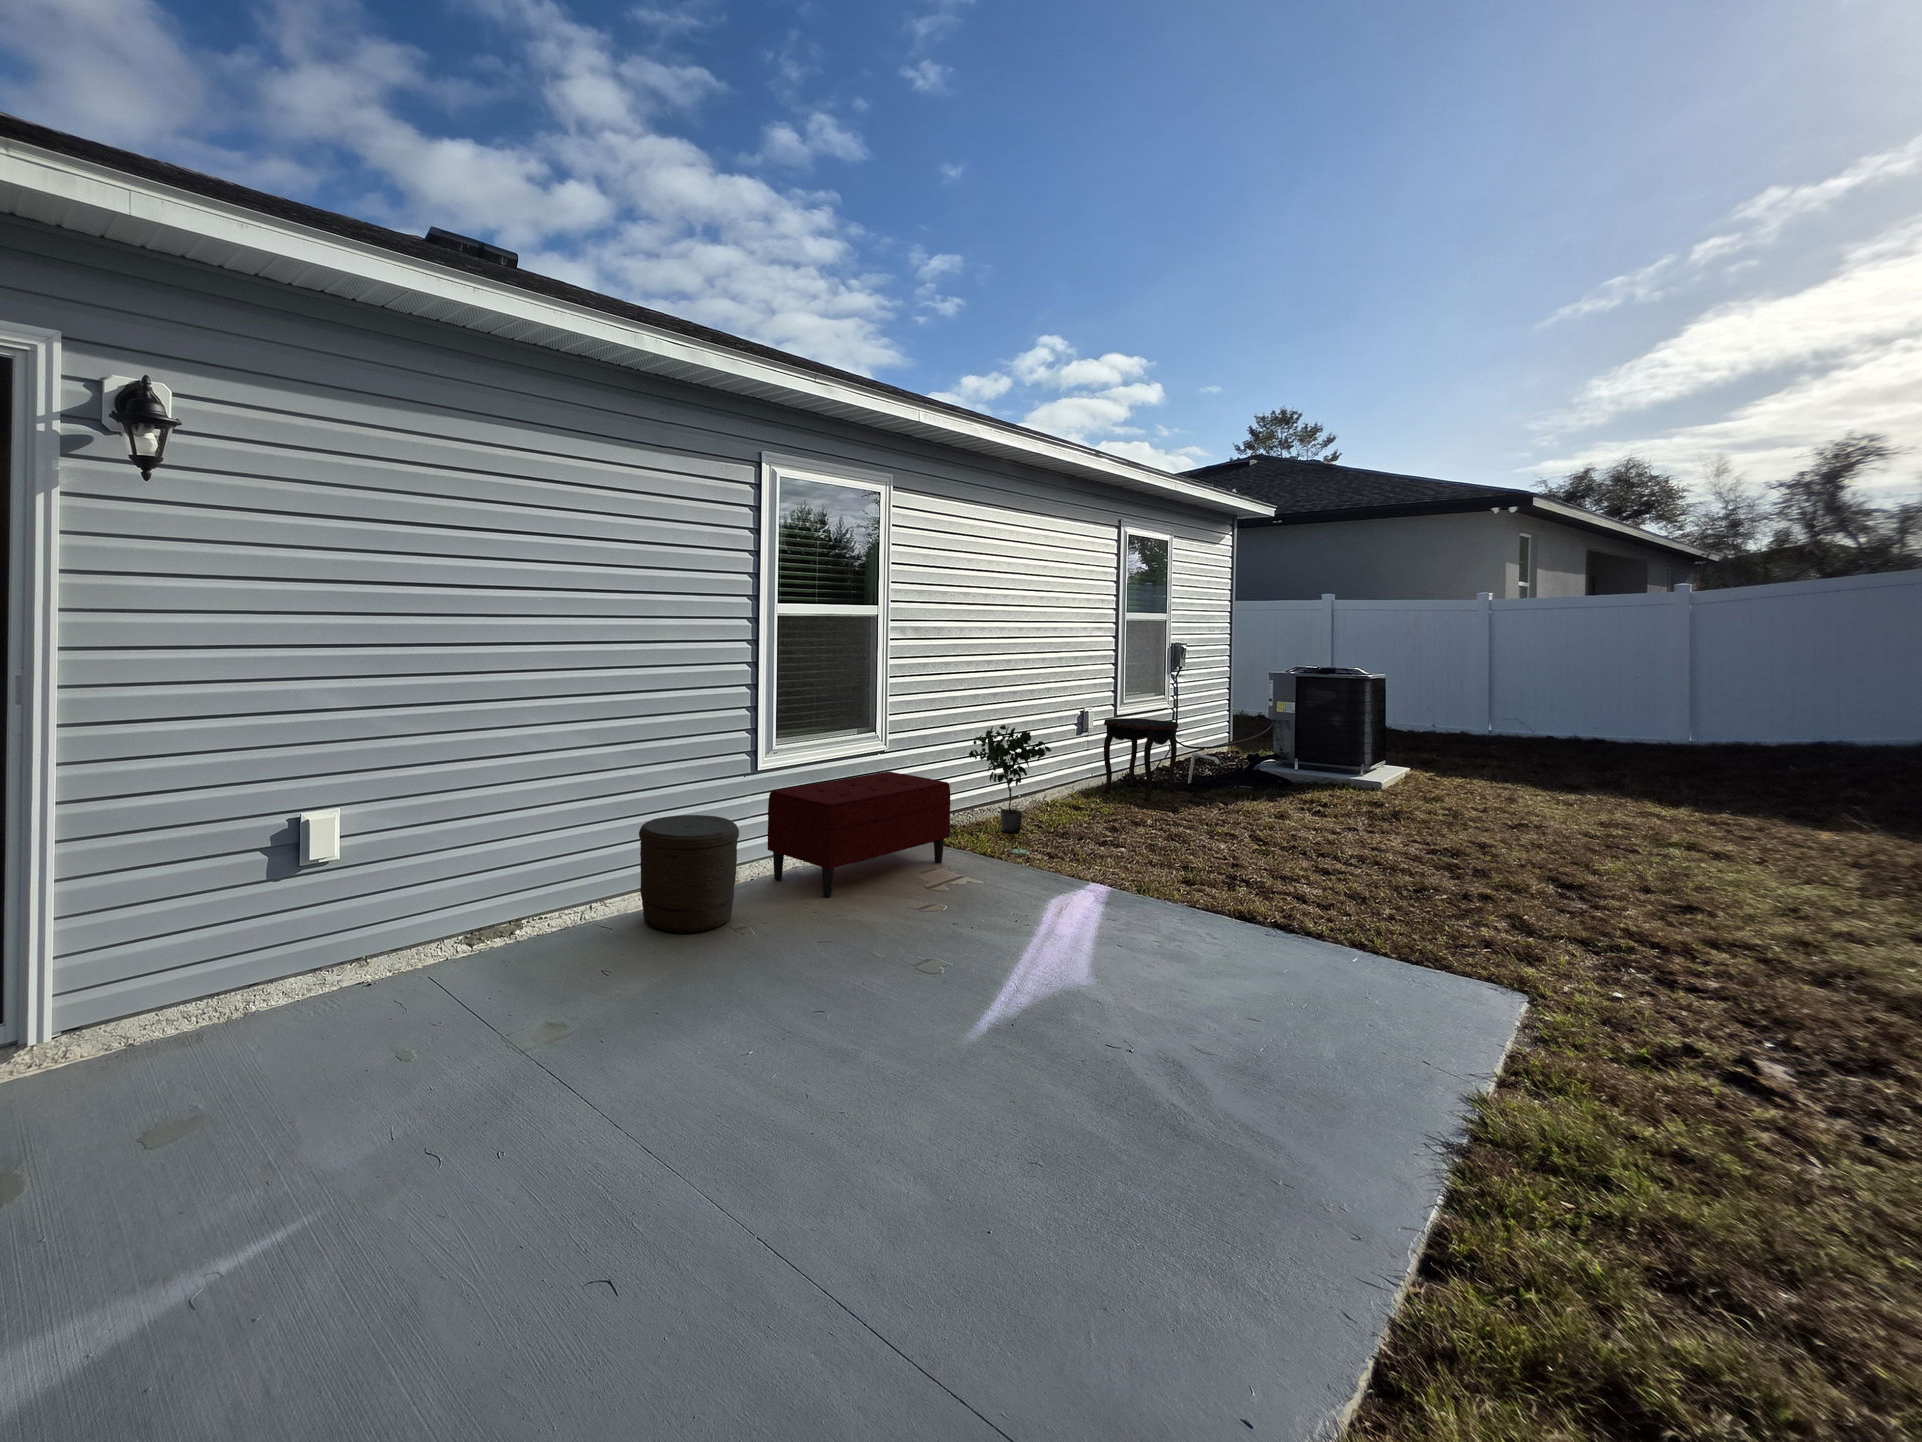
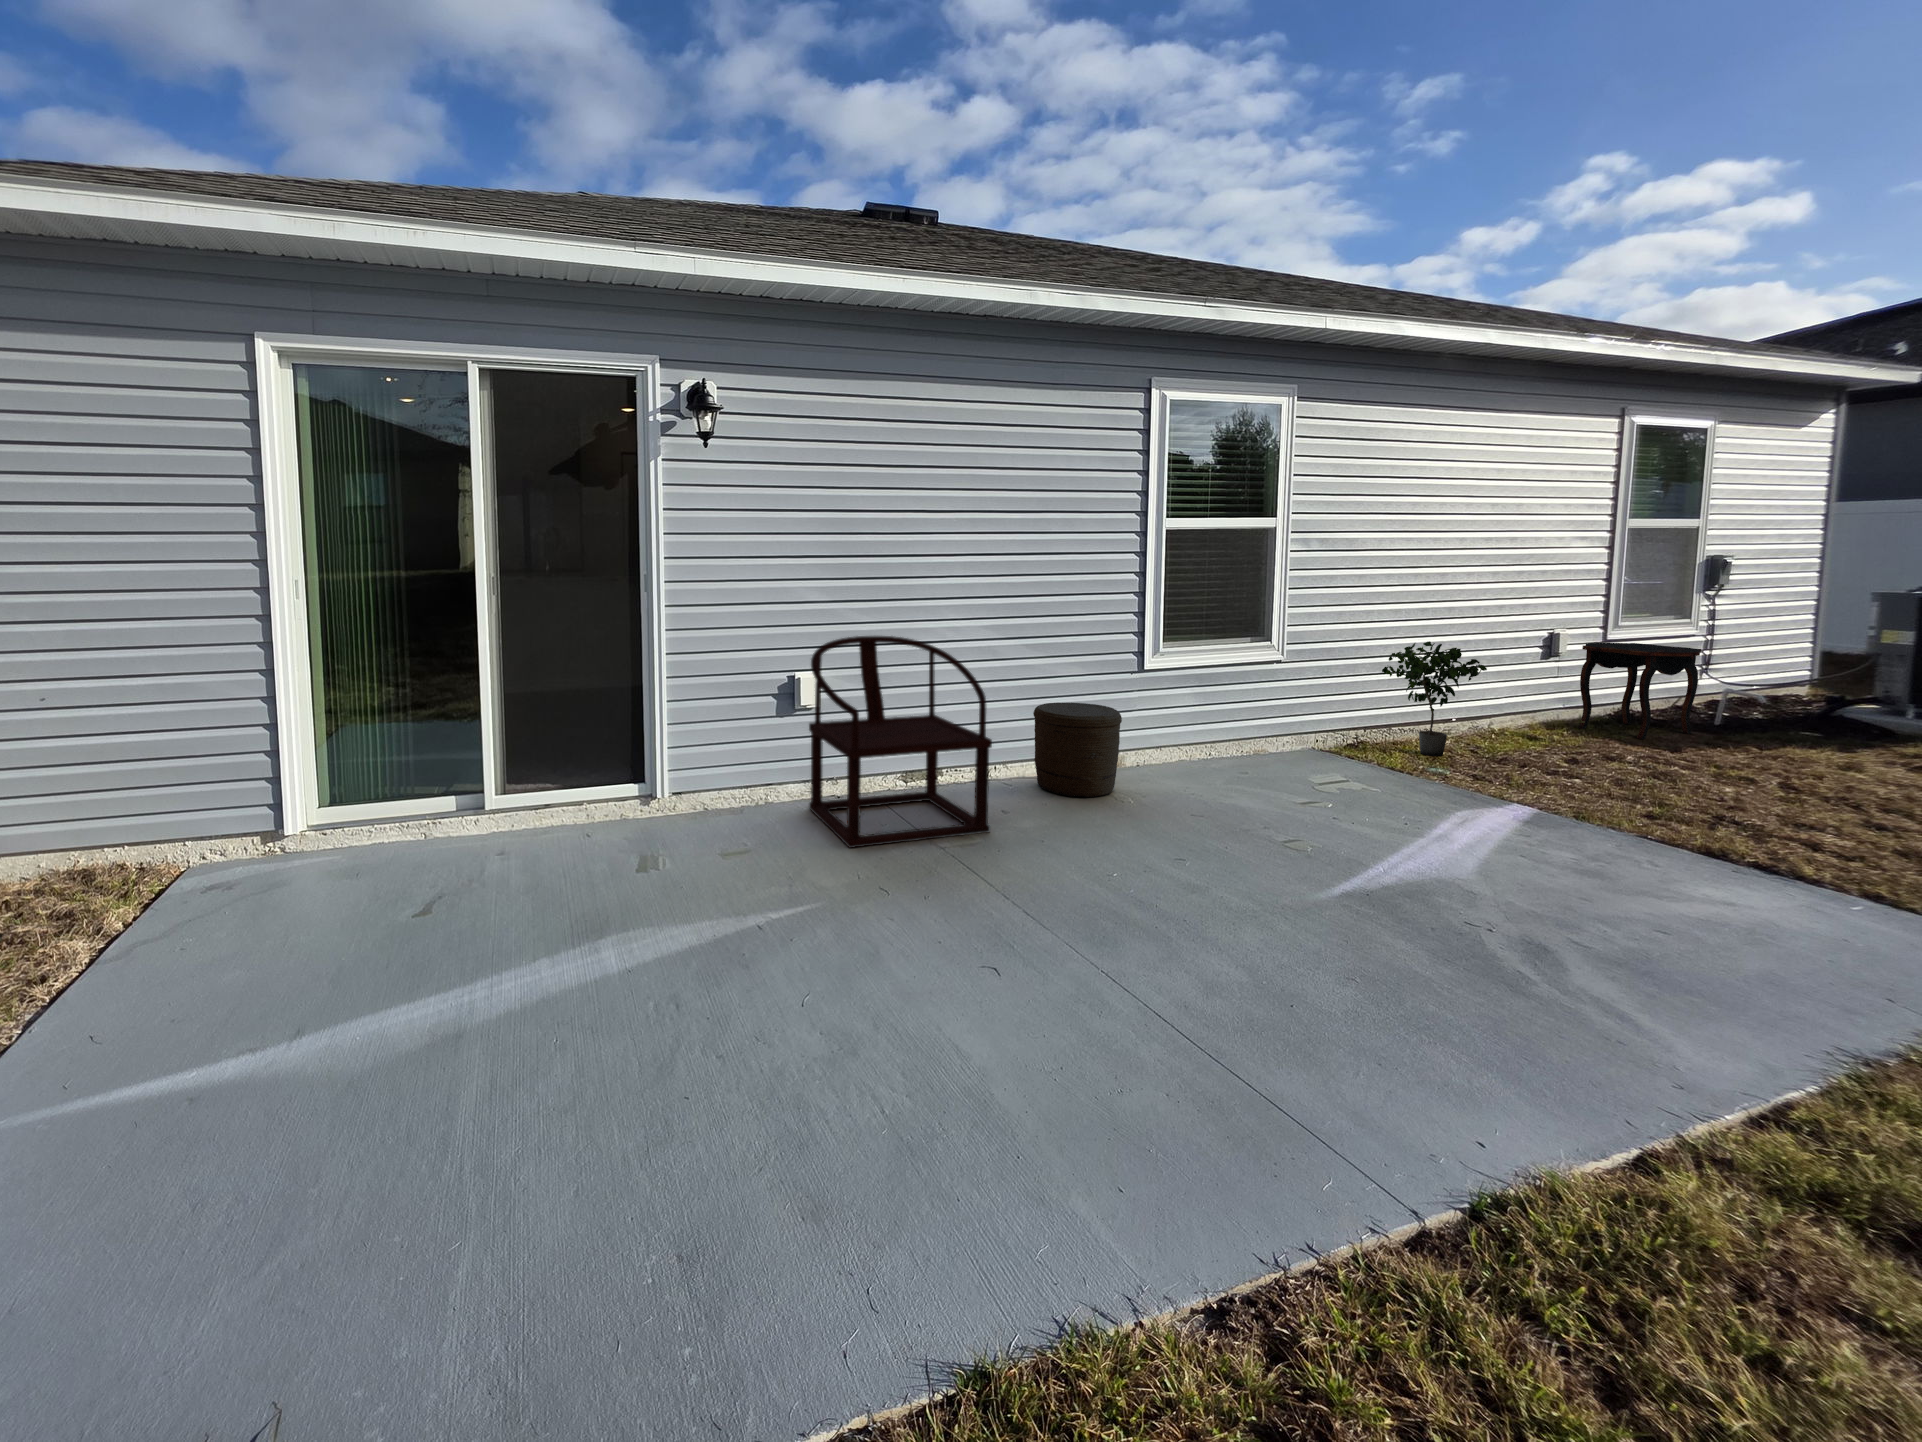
armchair: none [313,751,583,1082] -> present [809,636,992,848]
bench: present [768,772,951,897] -> none [1150,681,1350,787]

